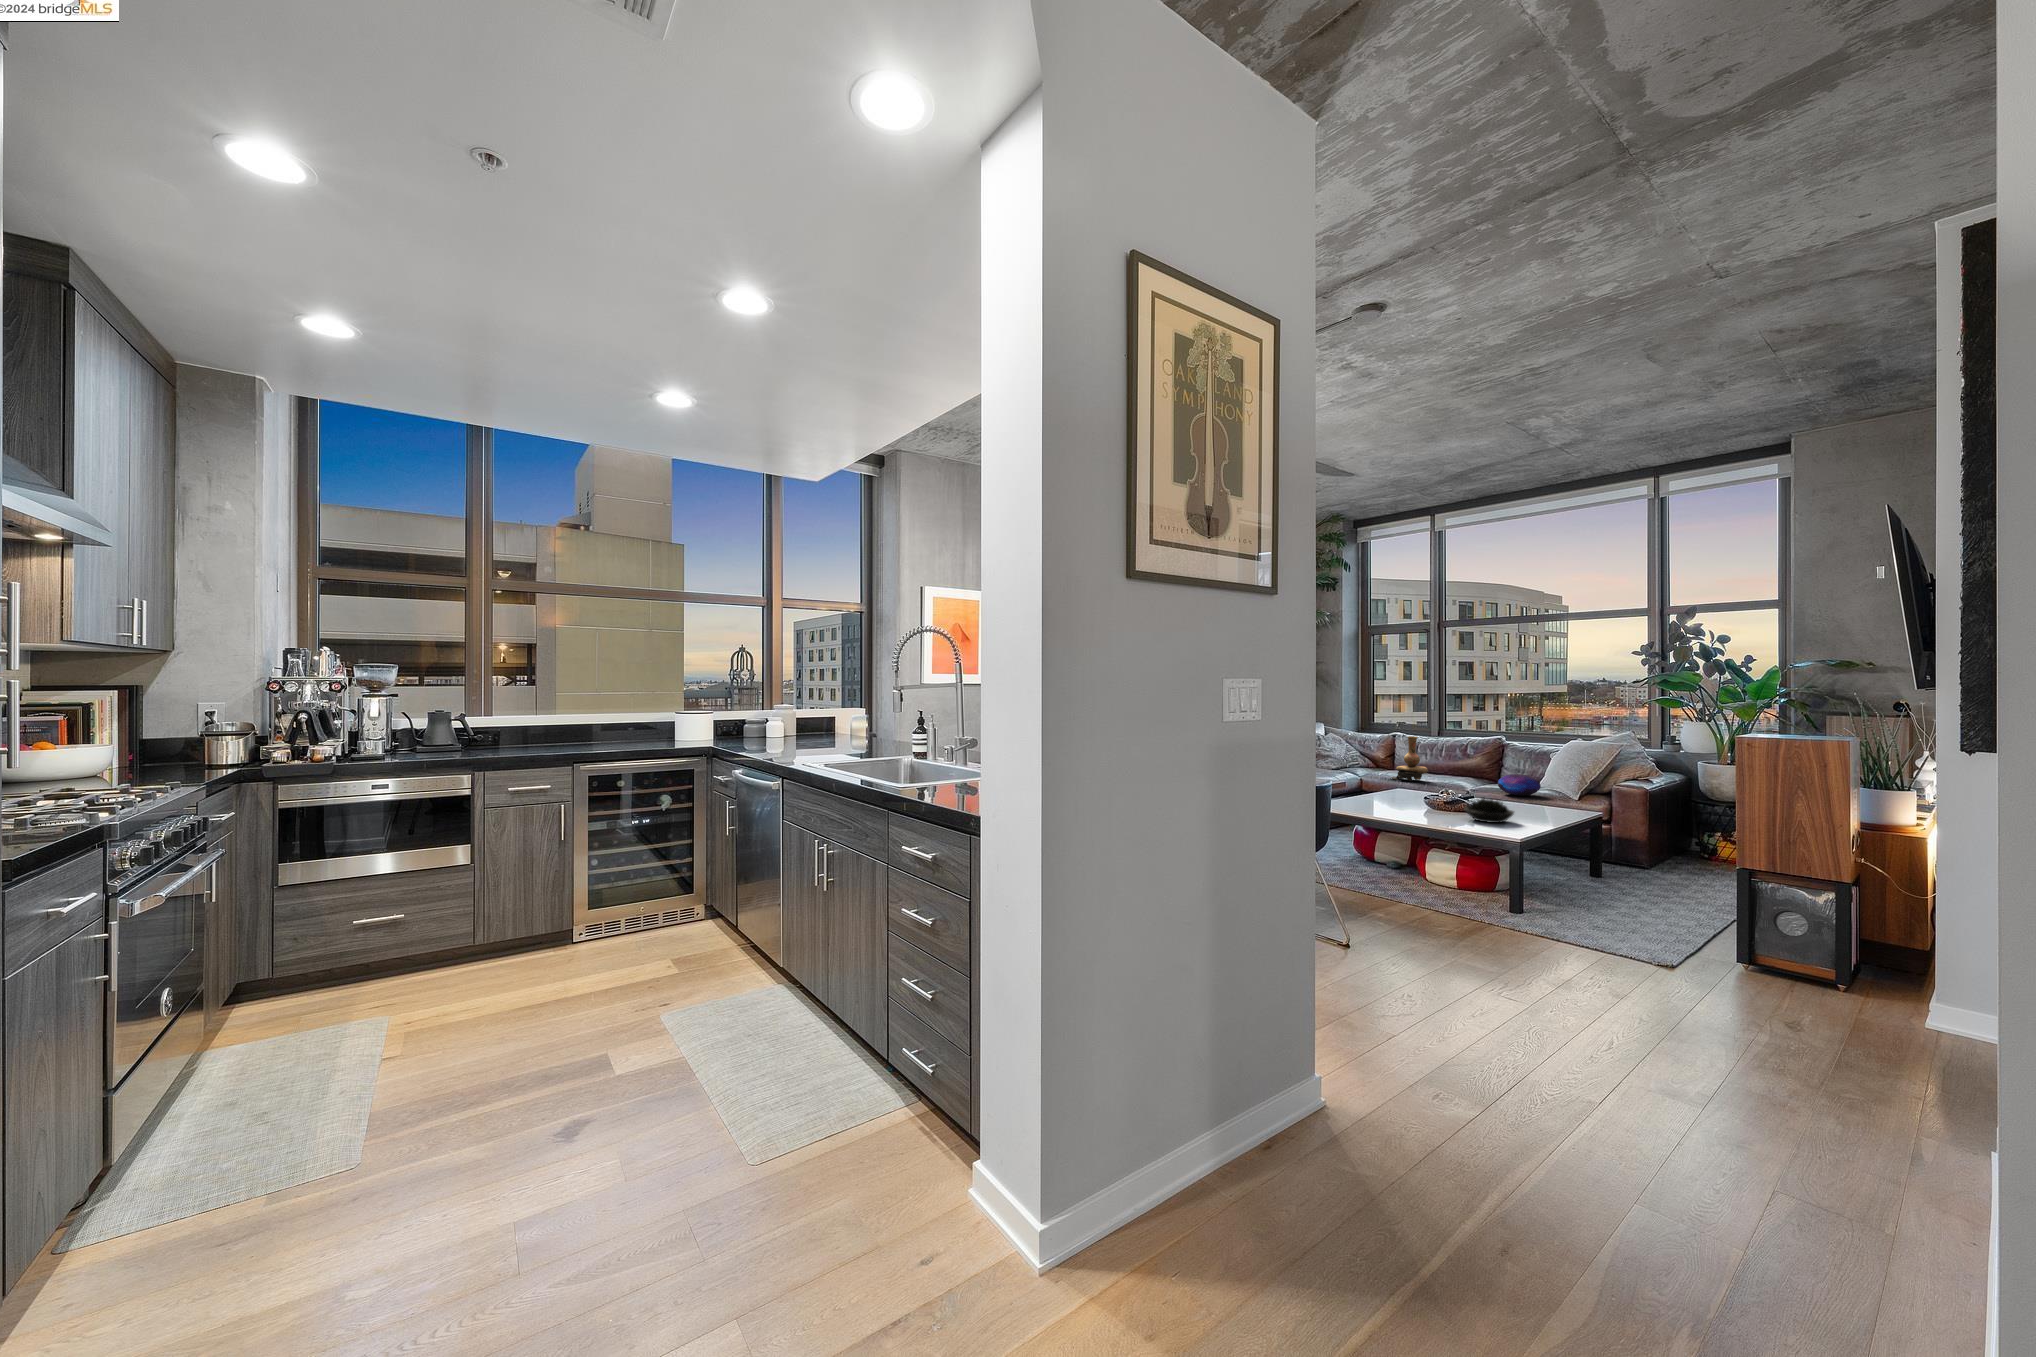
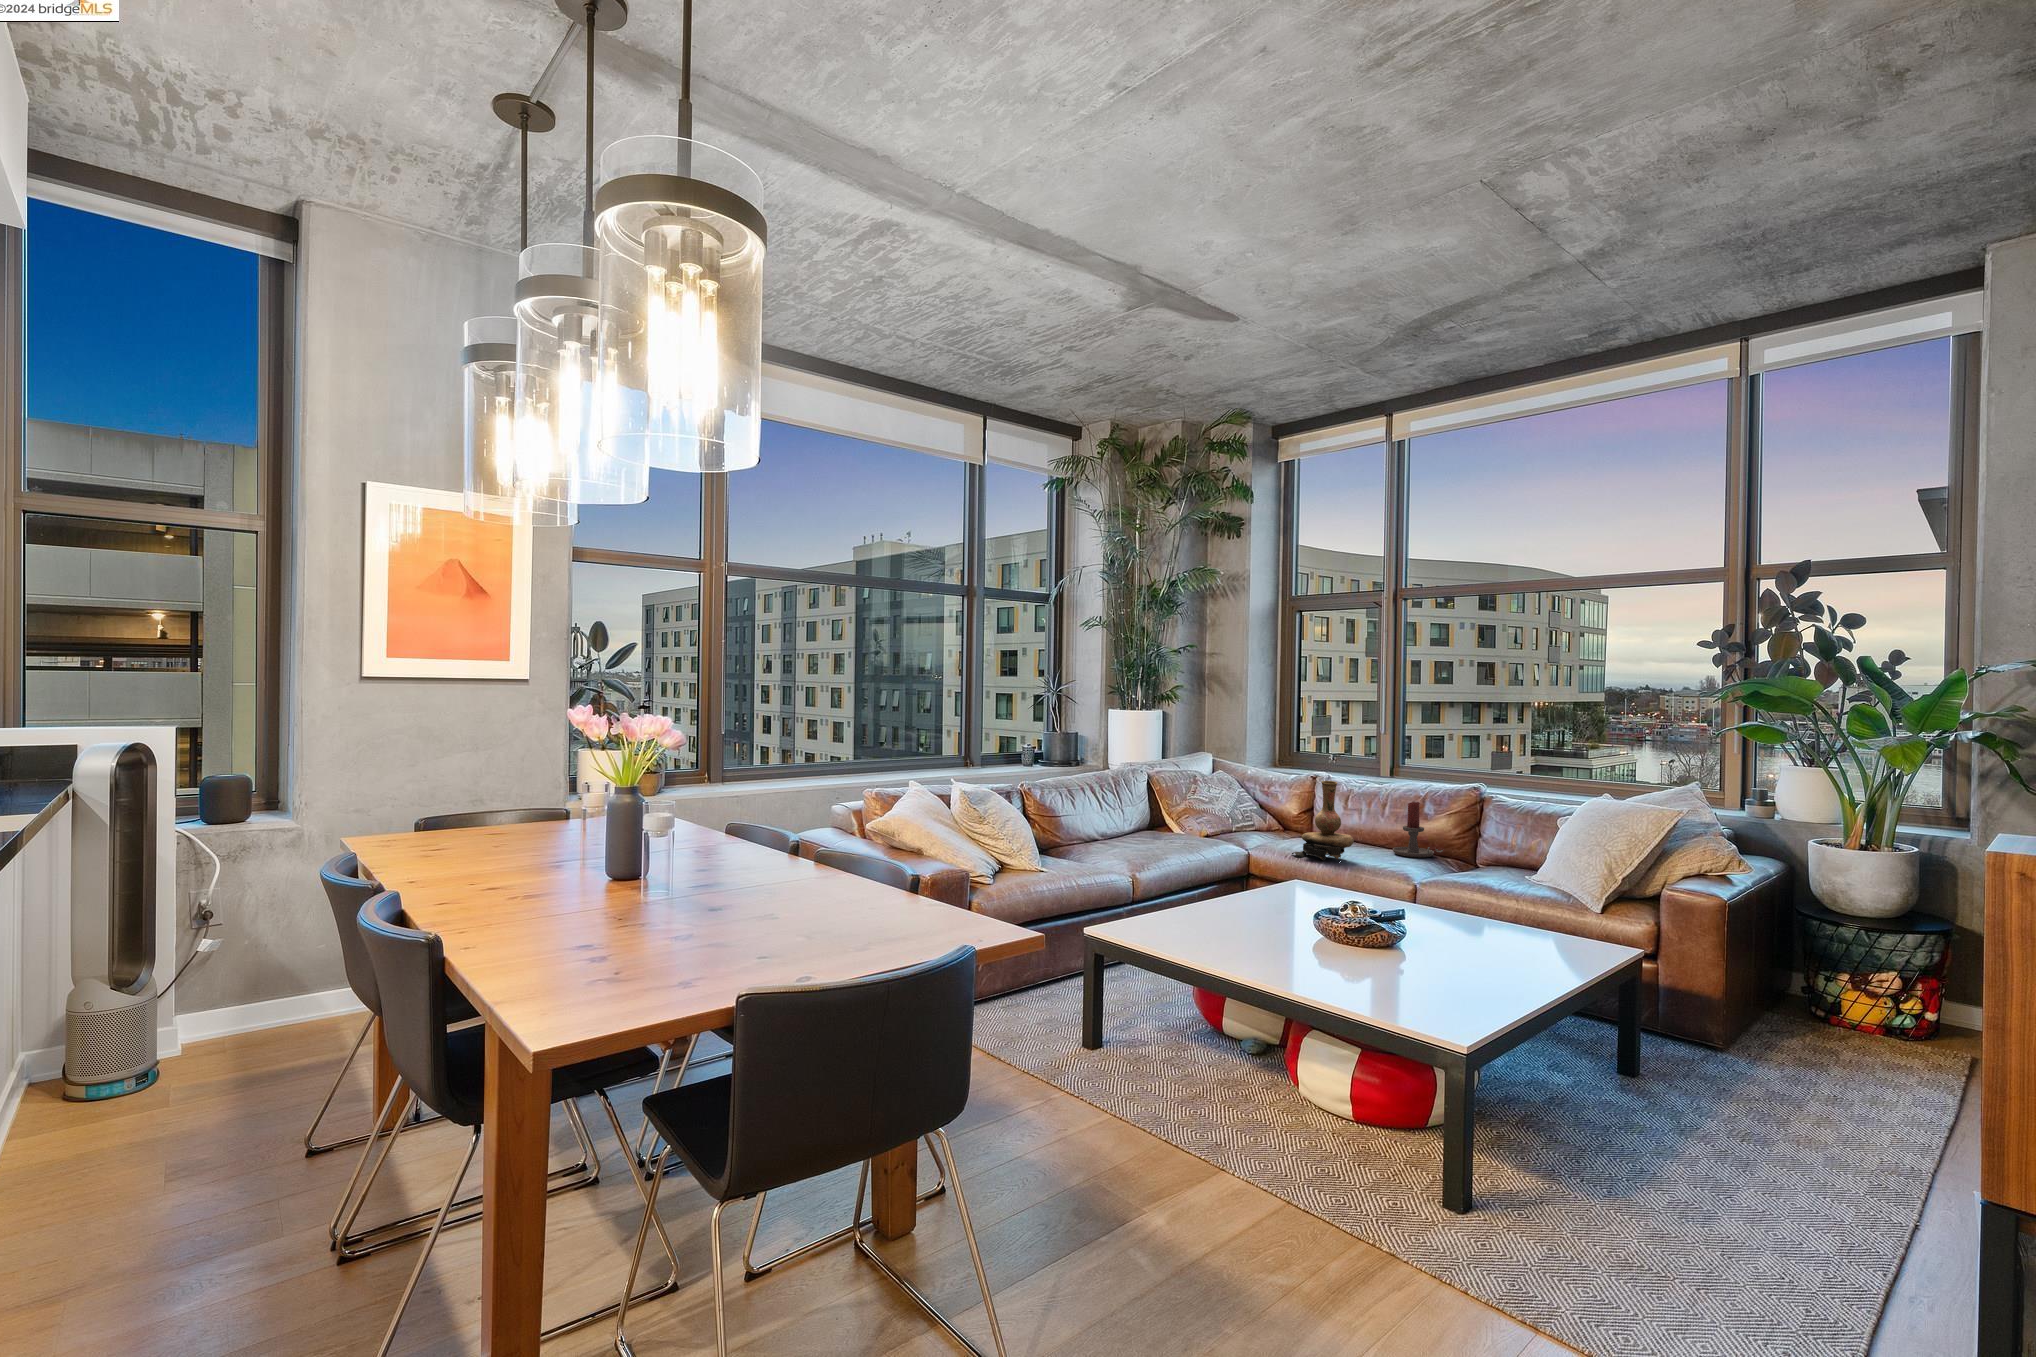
candle holder: none [1449,748,1480,780] -> present [1393,802,1443,857]
decorative orb: present [1498,774,1541,796] -> none [1462,858,1536,899]
succulent plant: present [1465,798,1514,823] -> none [1371,925,1470,983]

